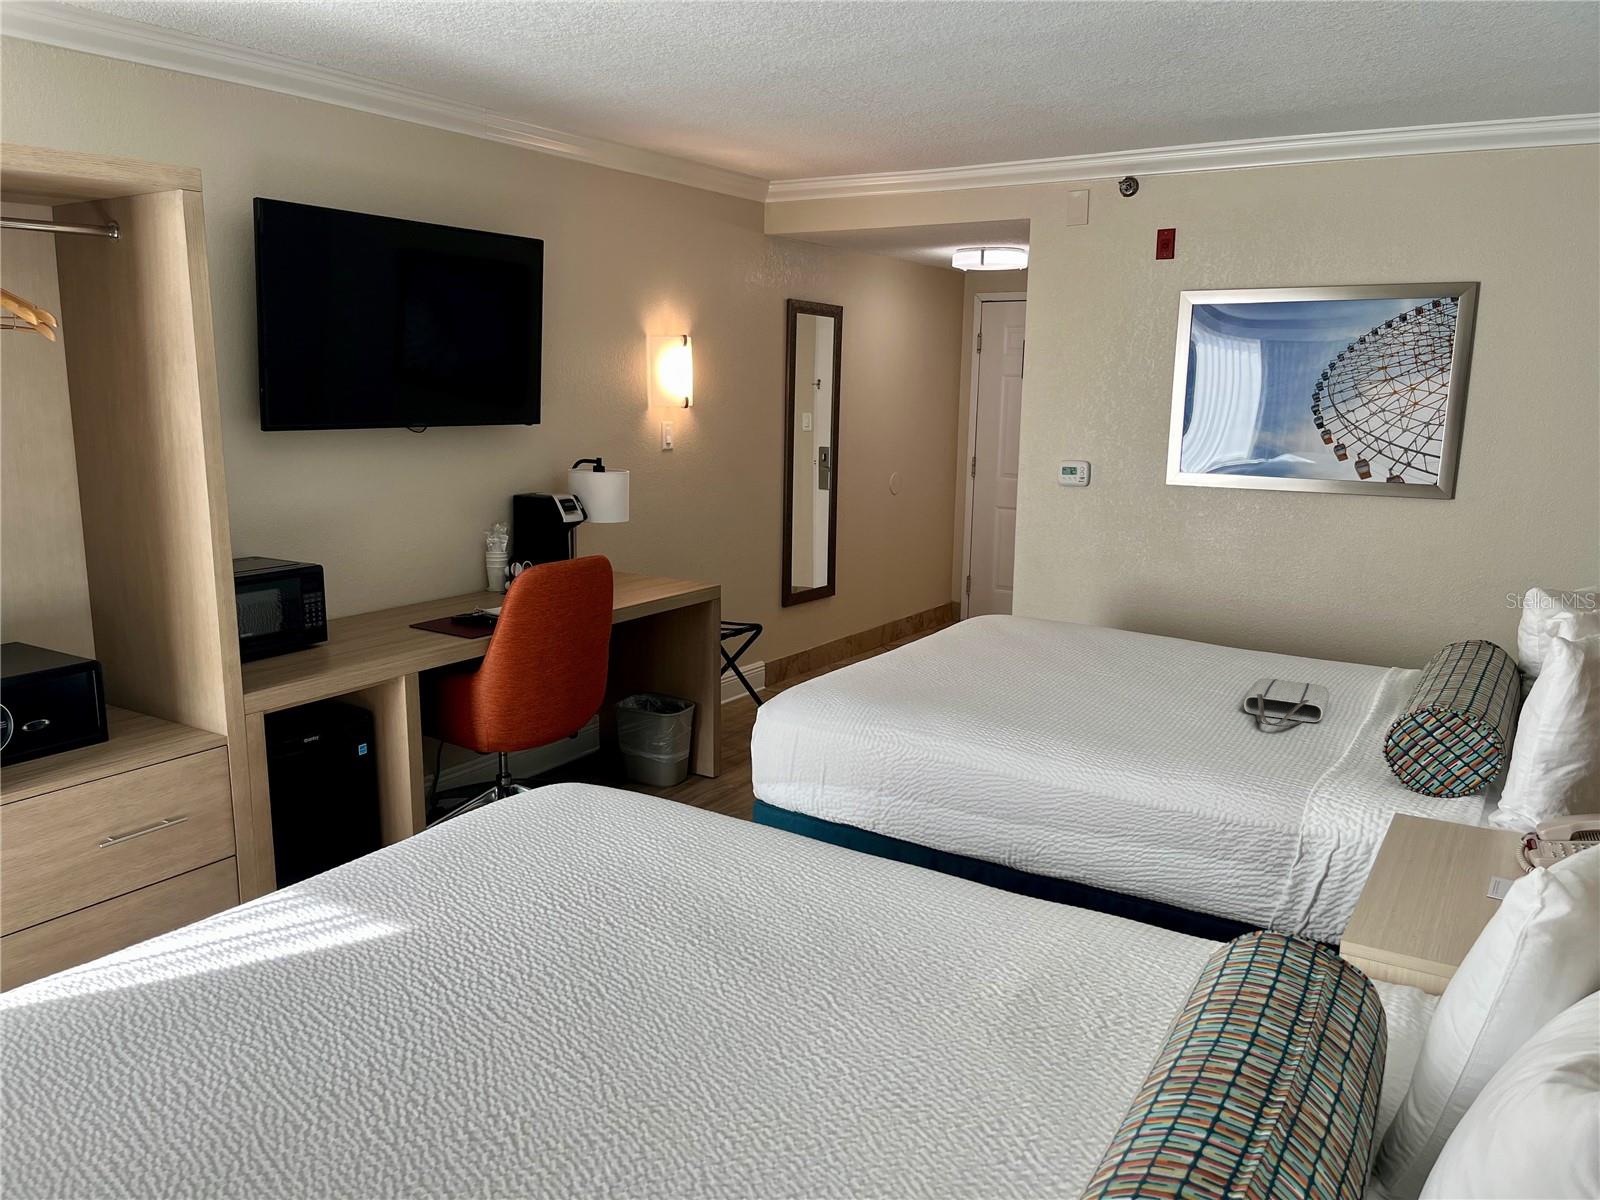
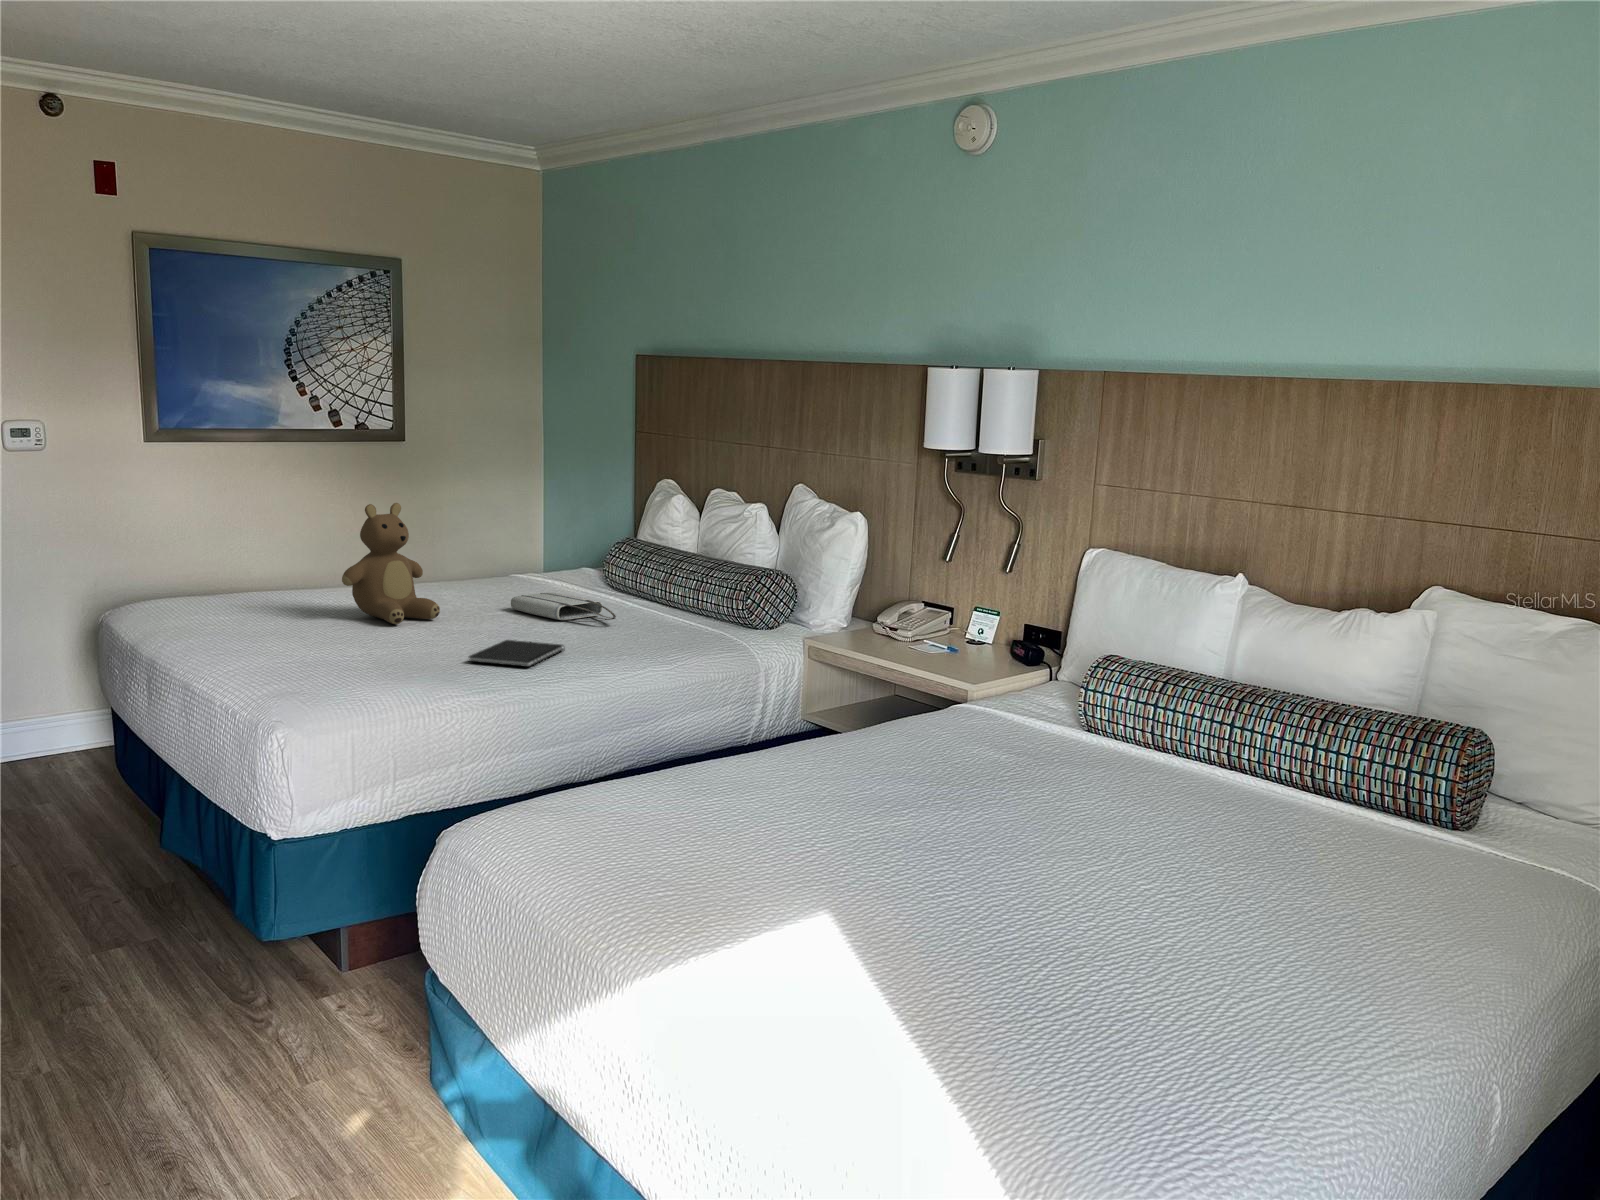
teddy bear: none [1085,549,1185,677] -> present [342,503,440,624]
notebook: none [995,704,1109,732] -> present [469,640,564,667]

